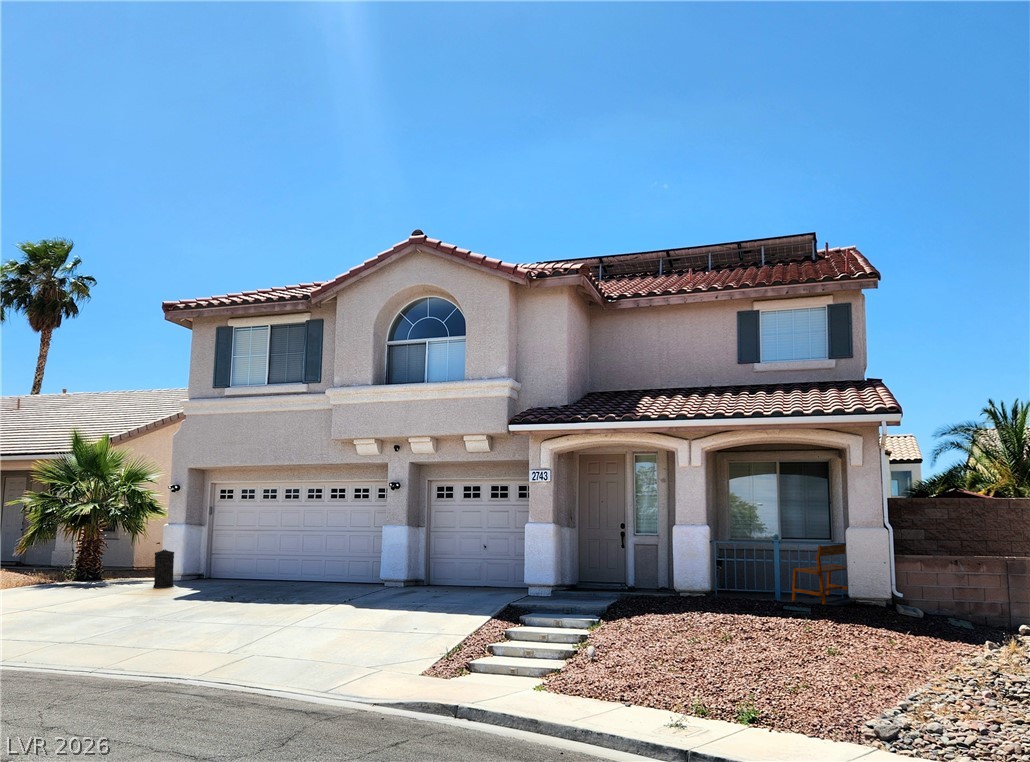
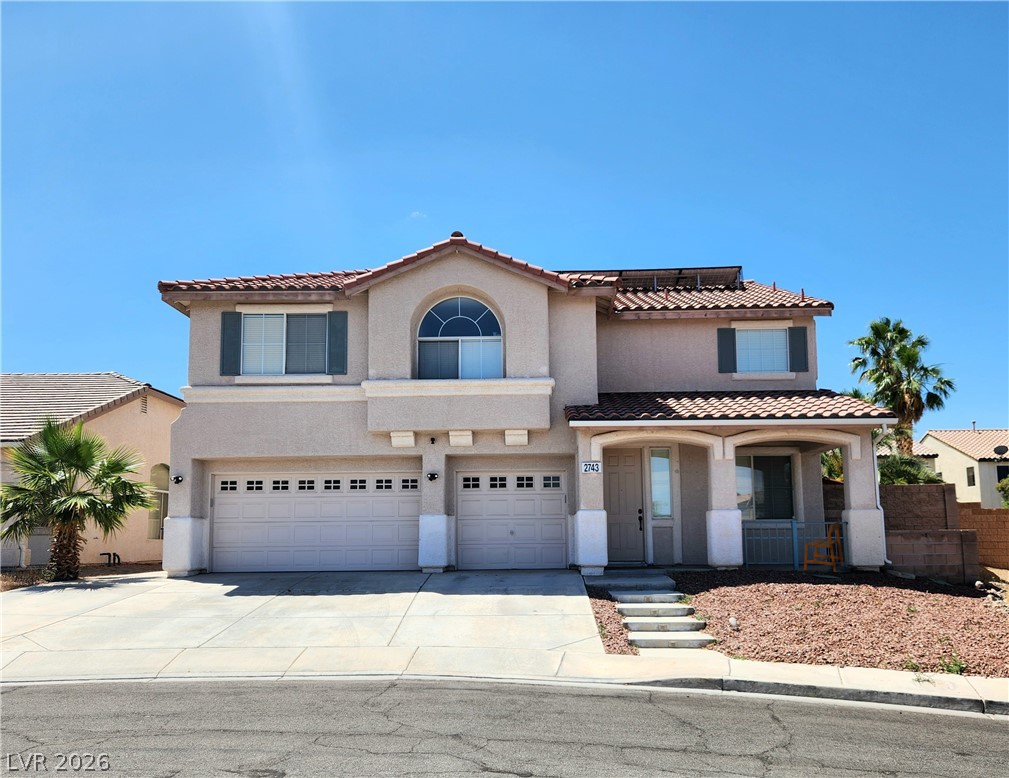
trash can: present [154,549,174,588] -> none [157,543,179,585]

